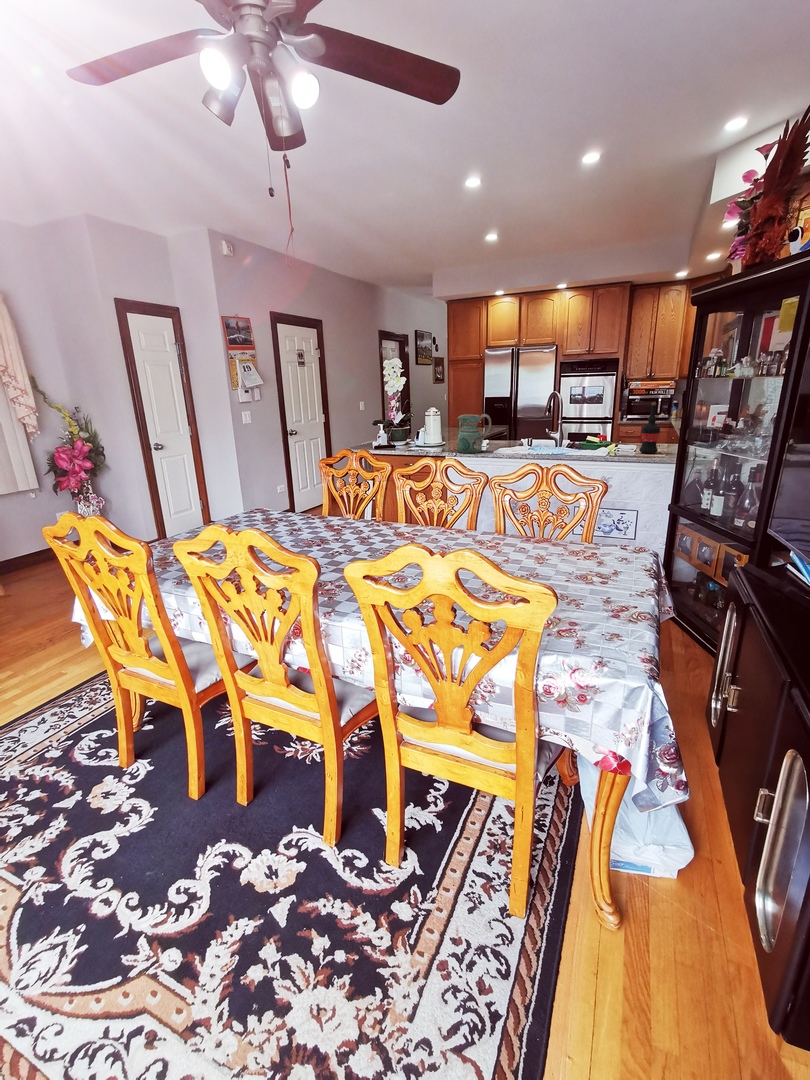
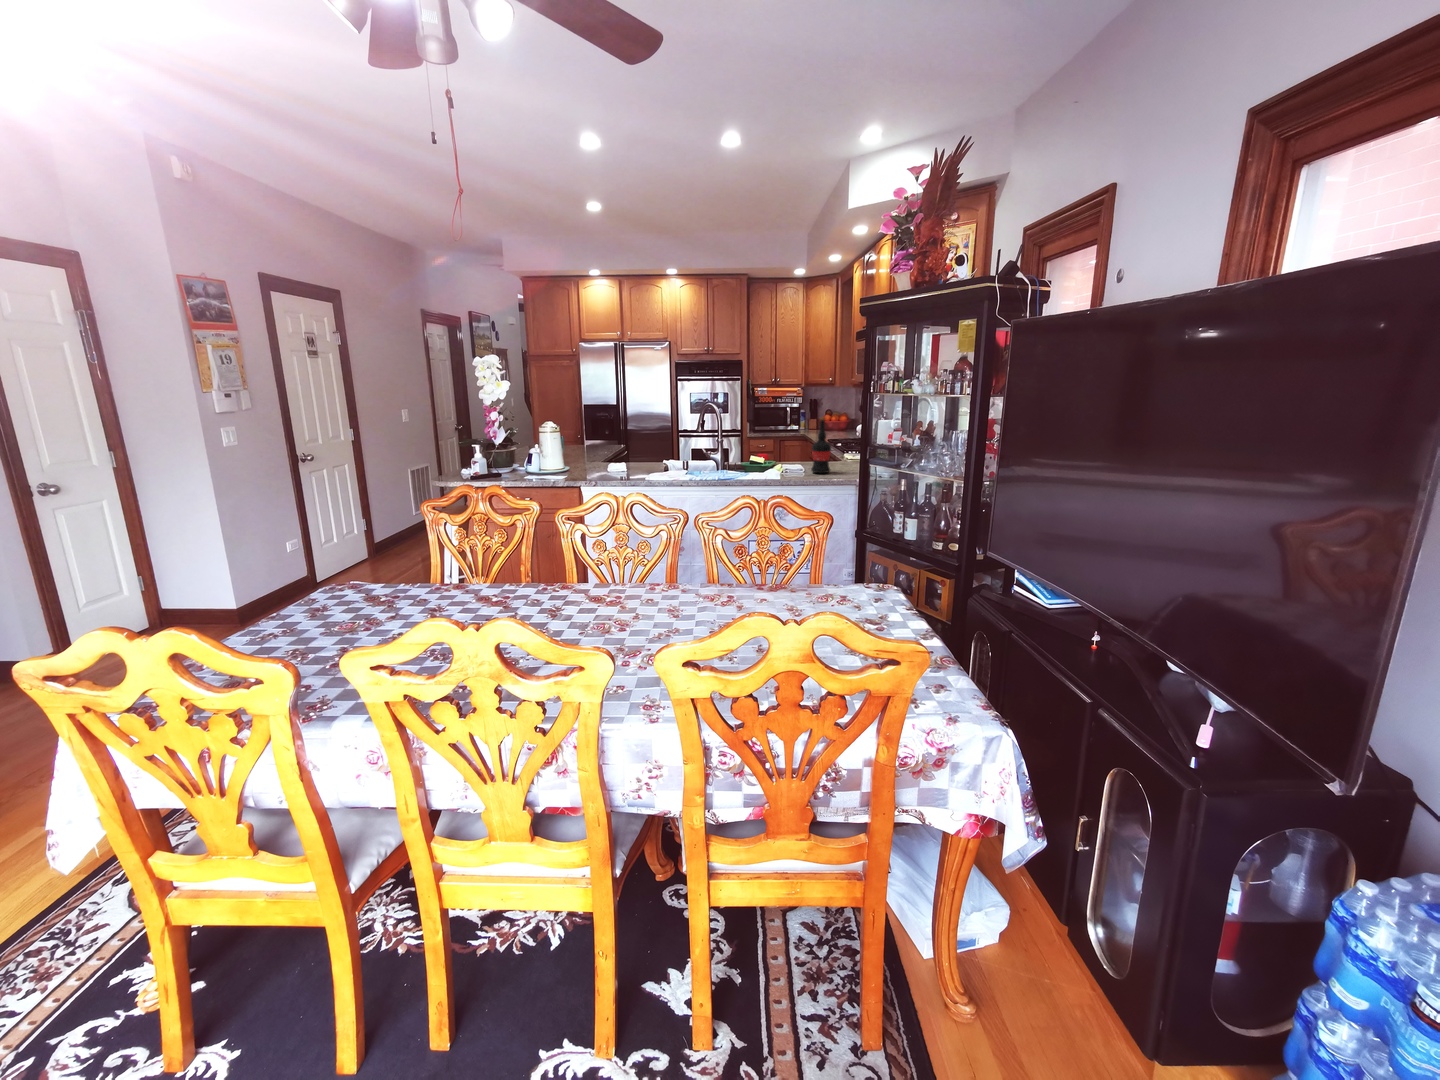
ceramic pitcher: present [457,414,491,453] -> none [596,430,639,481]

